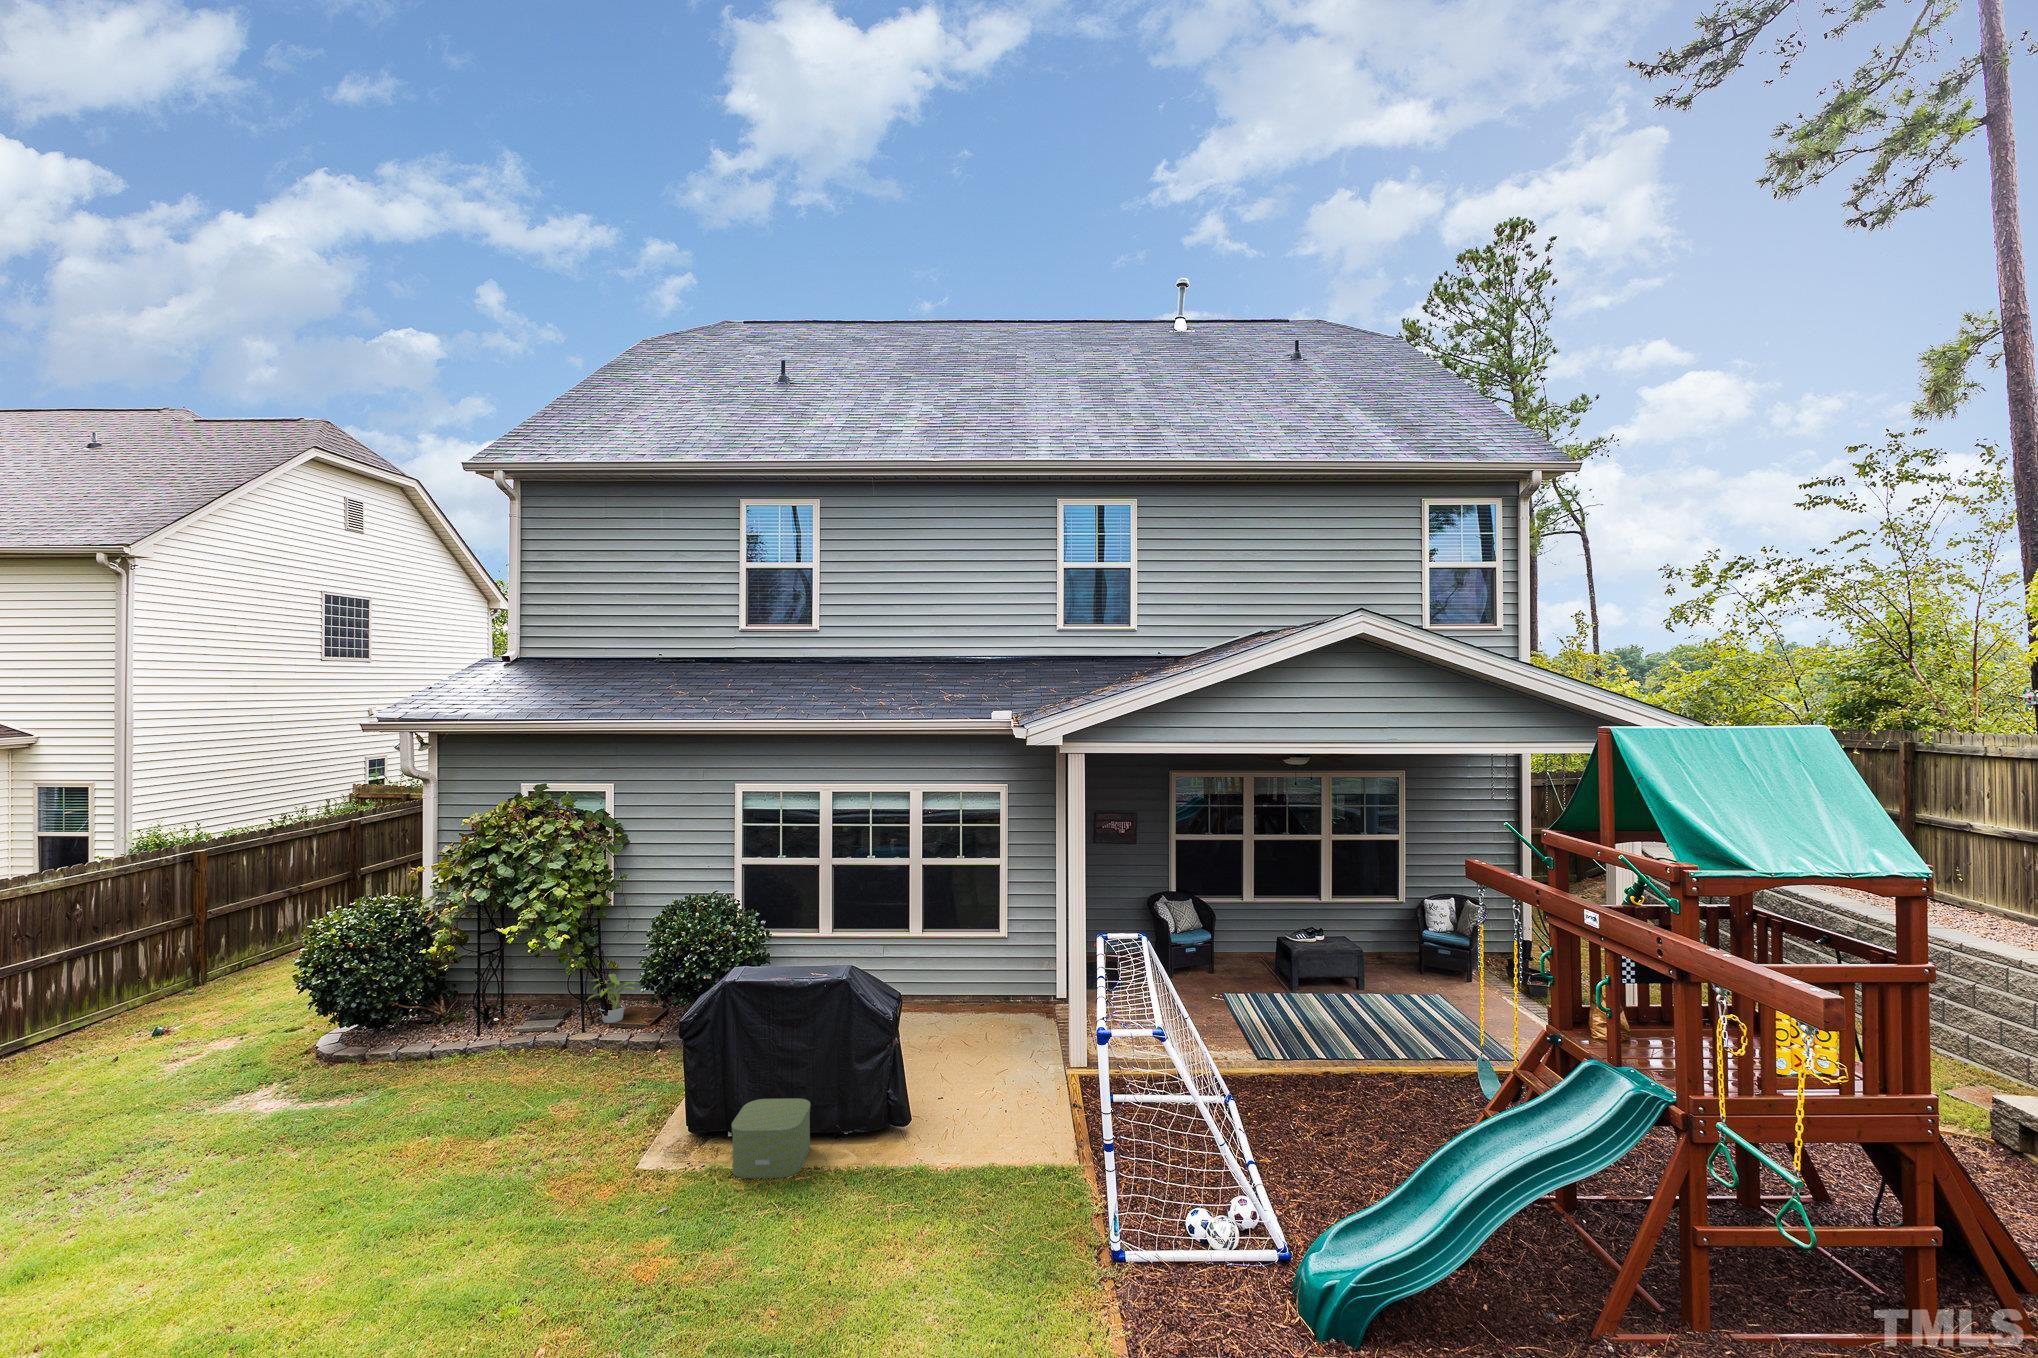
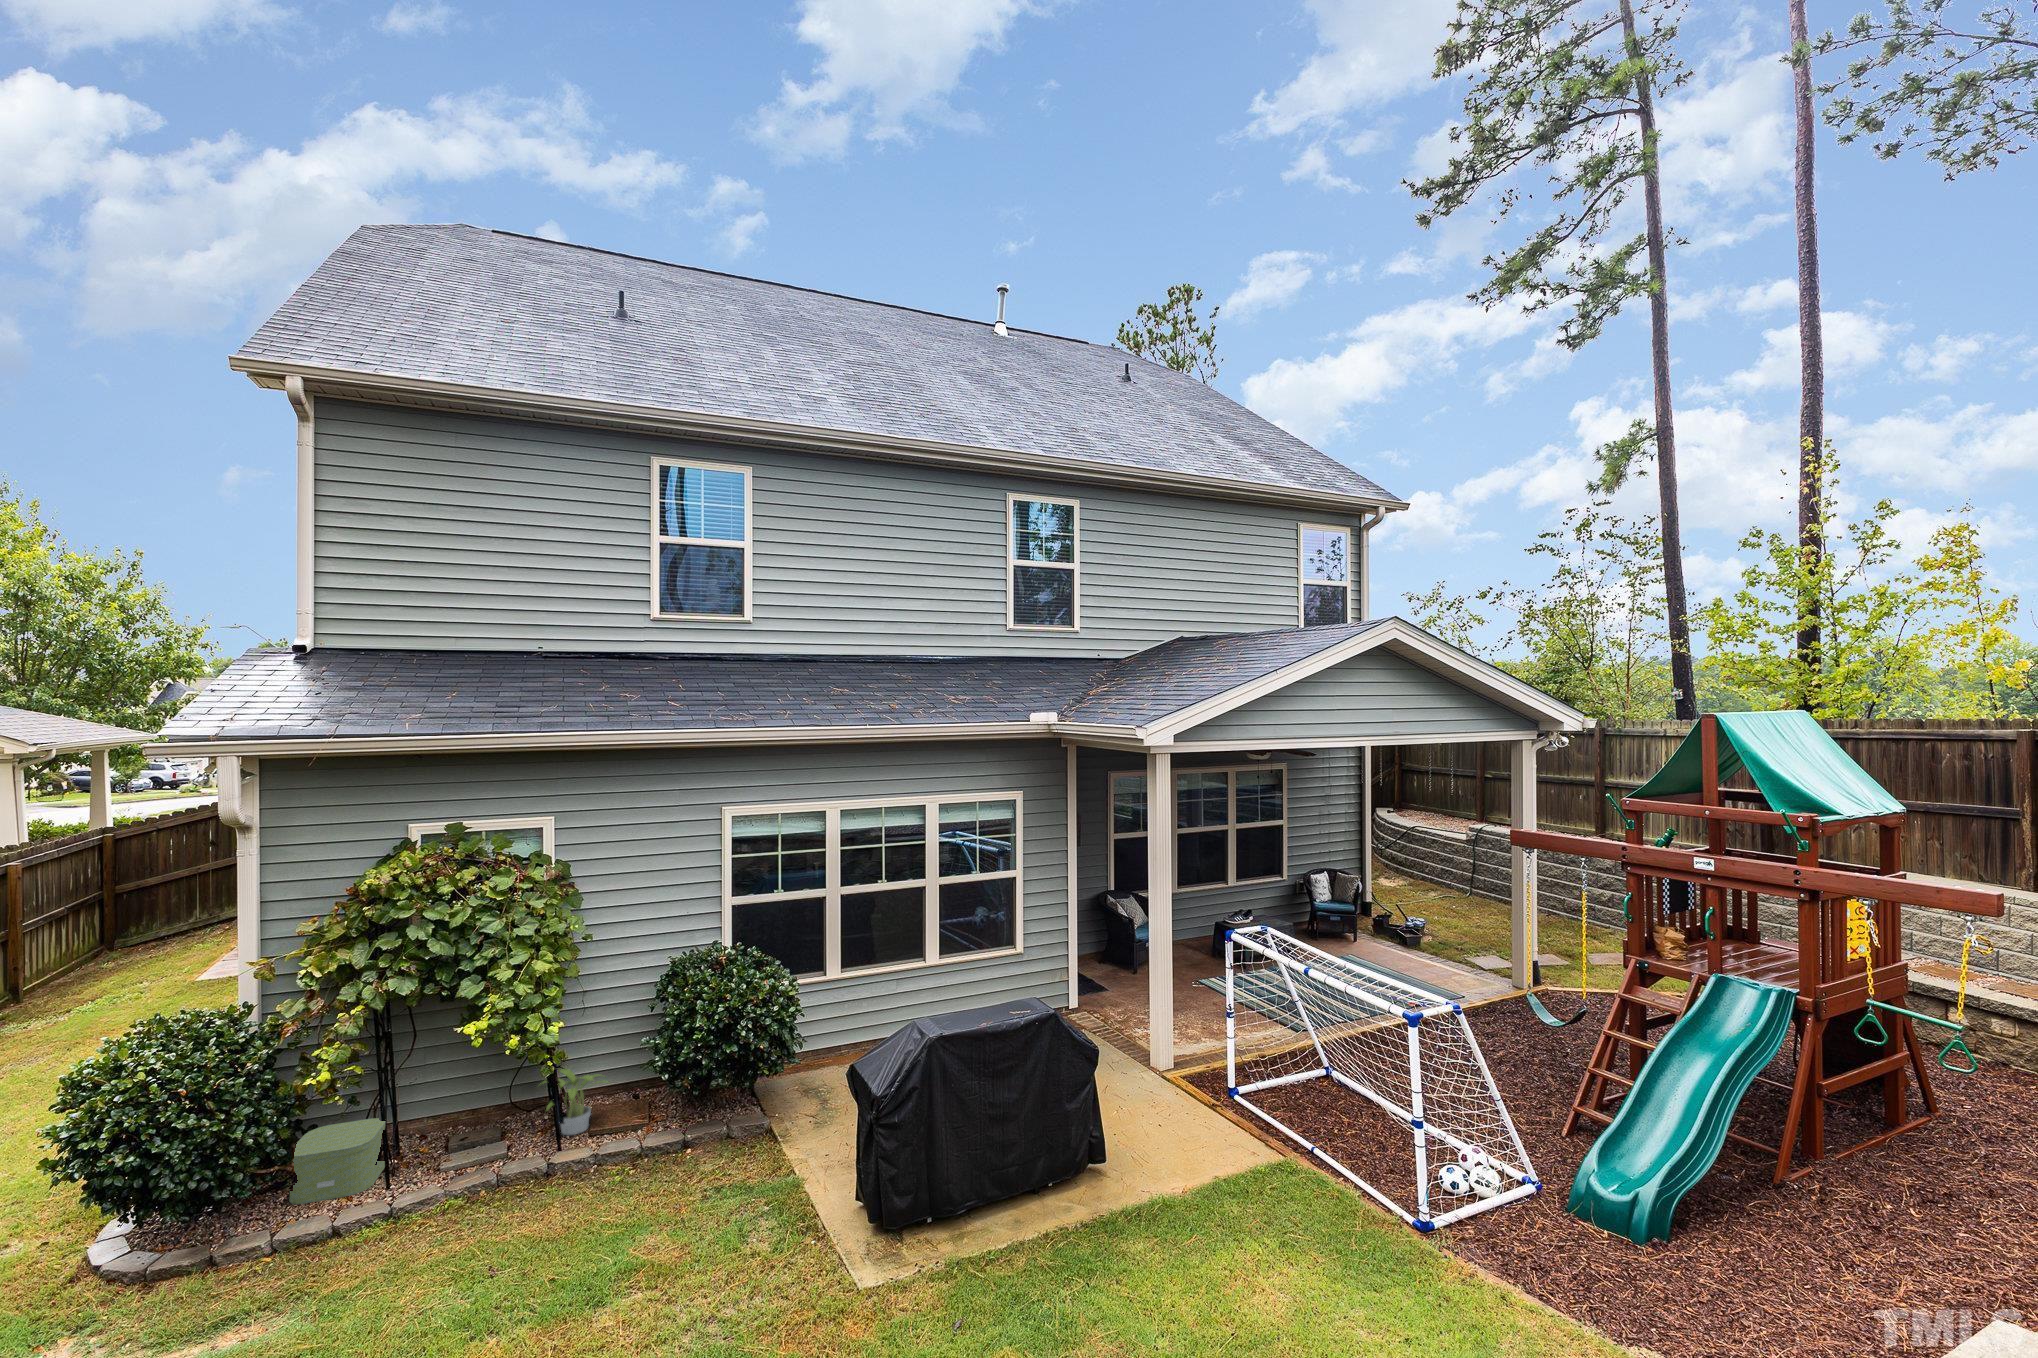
storage box: present [732,1098,811,1178] -> present [289,1118,386,1204]

